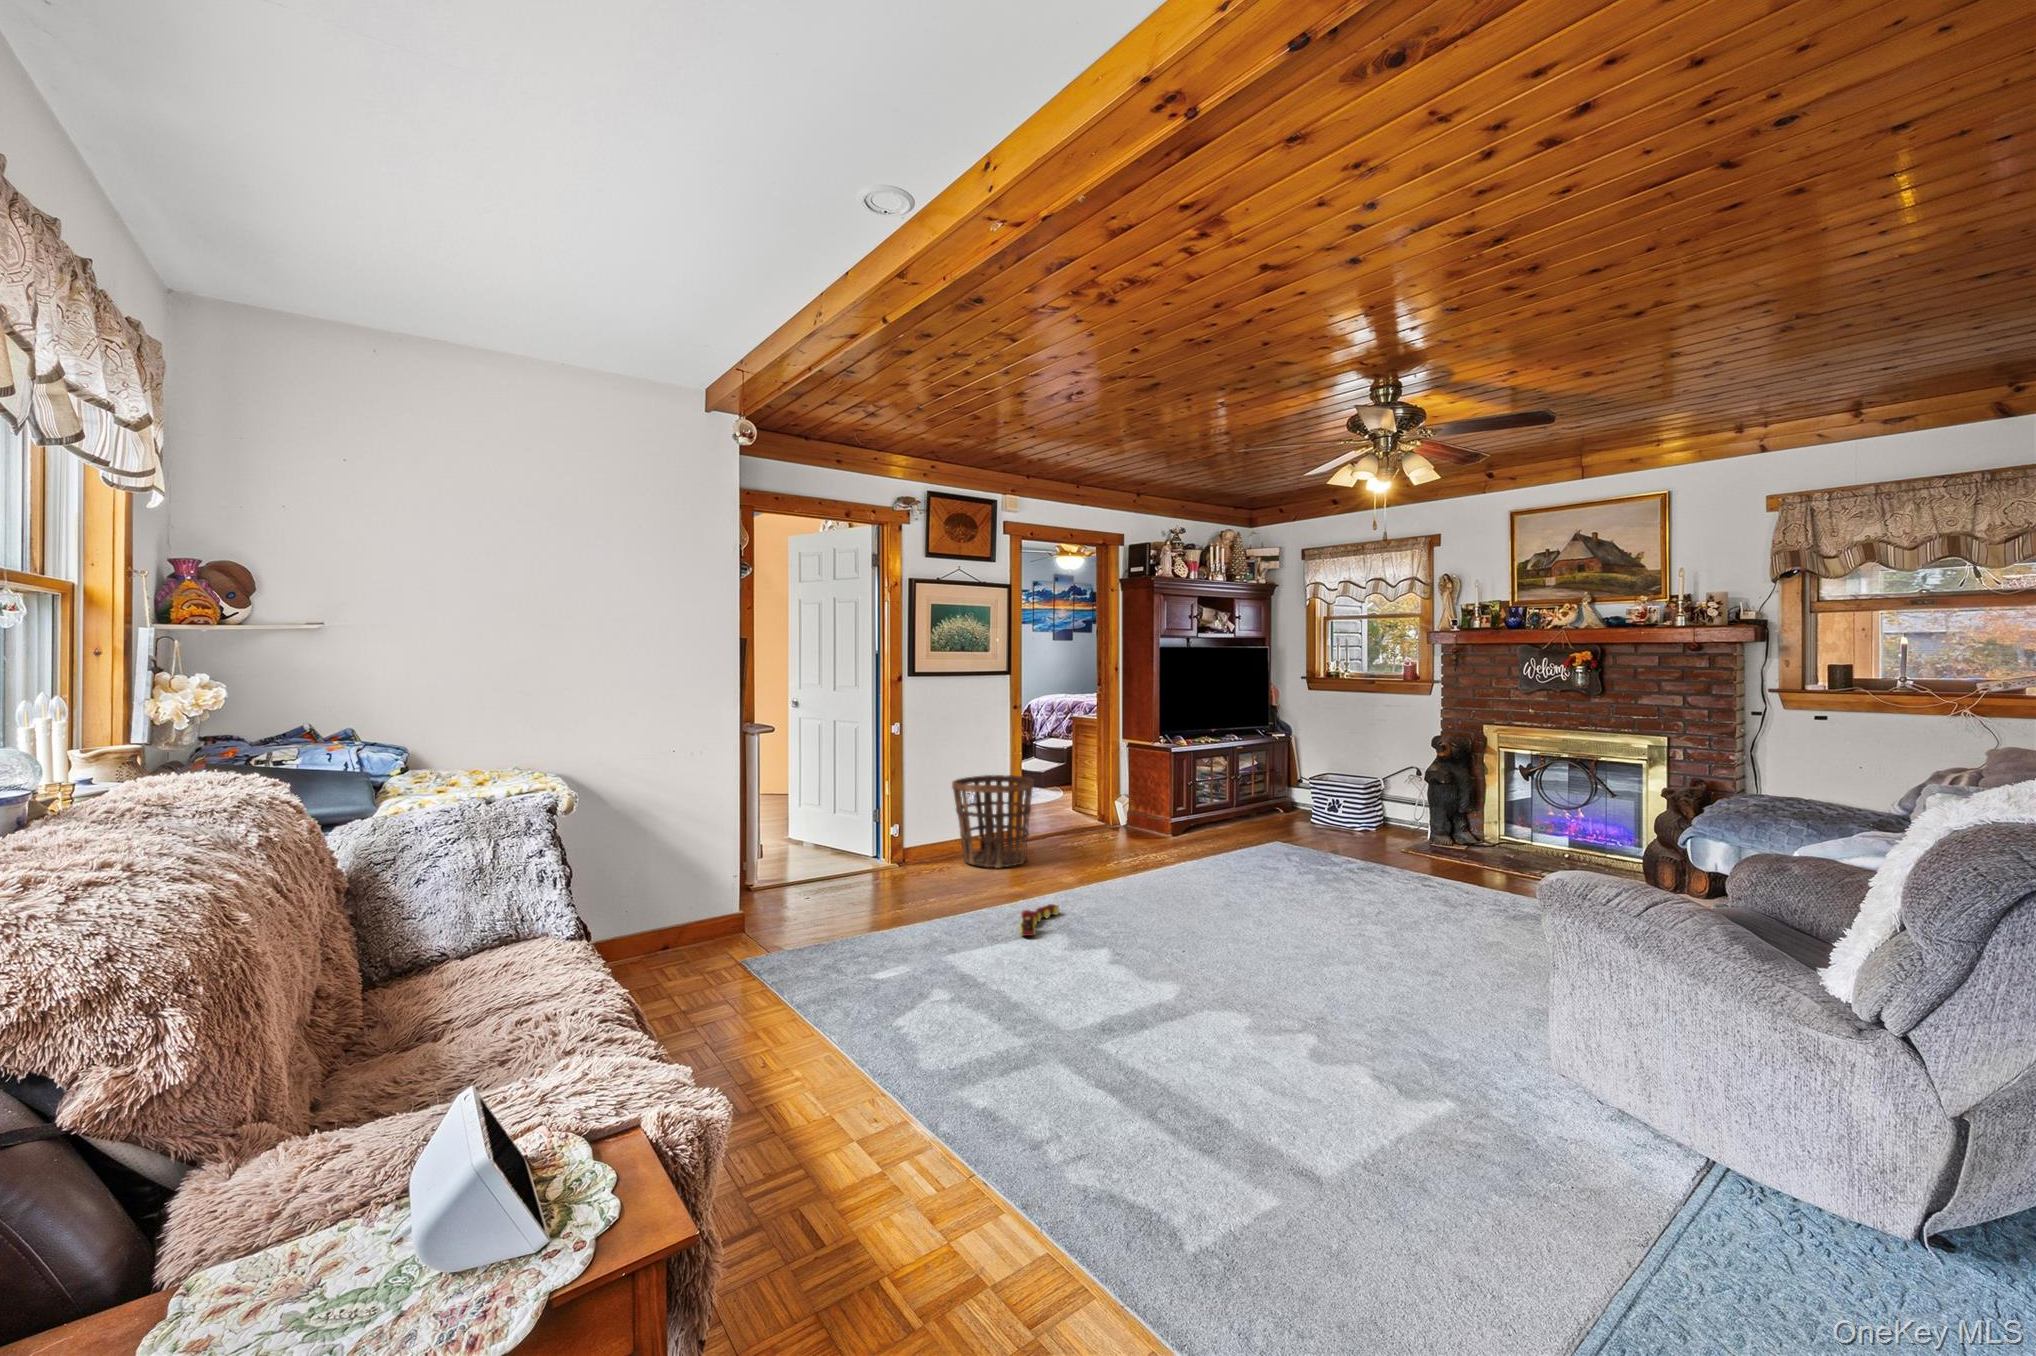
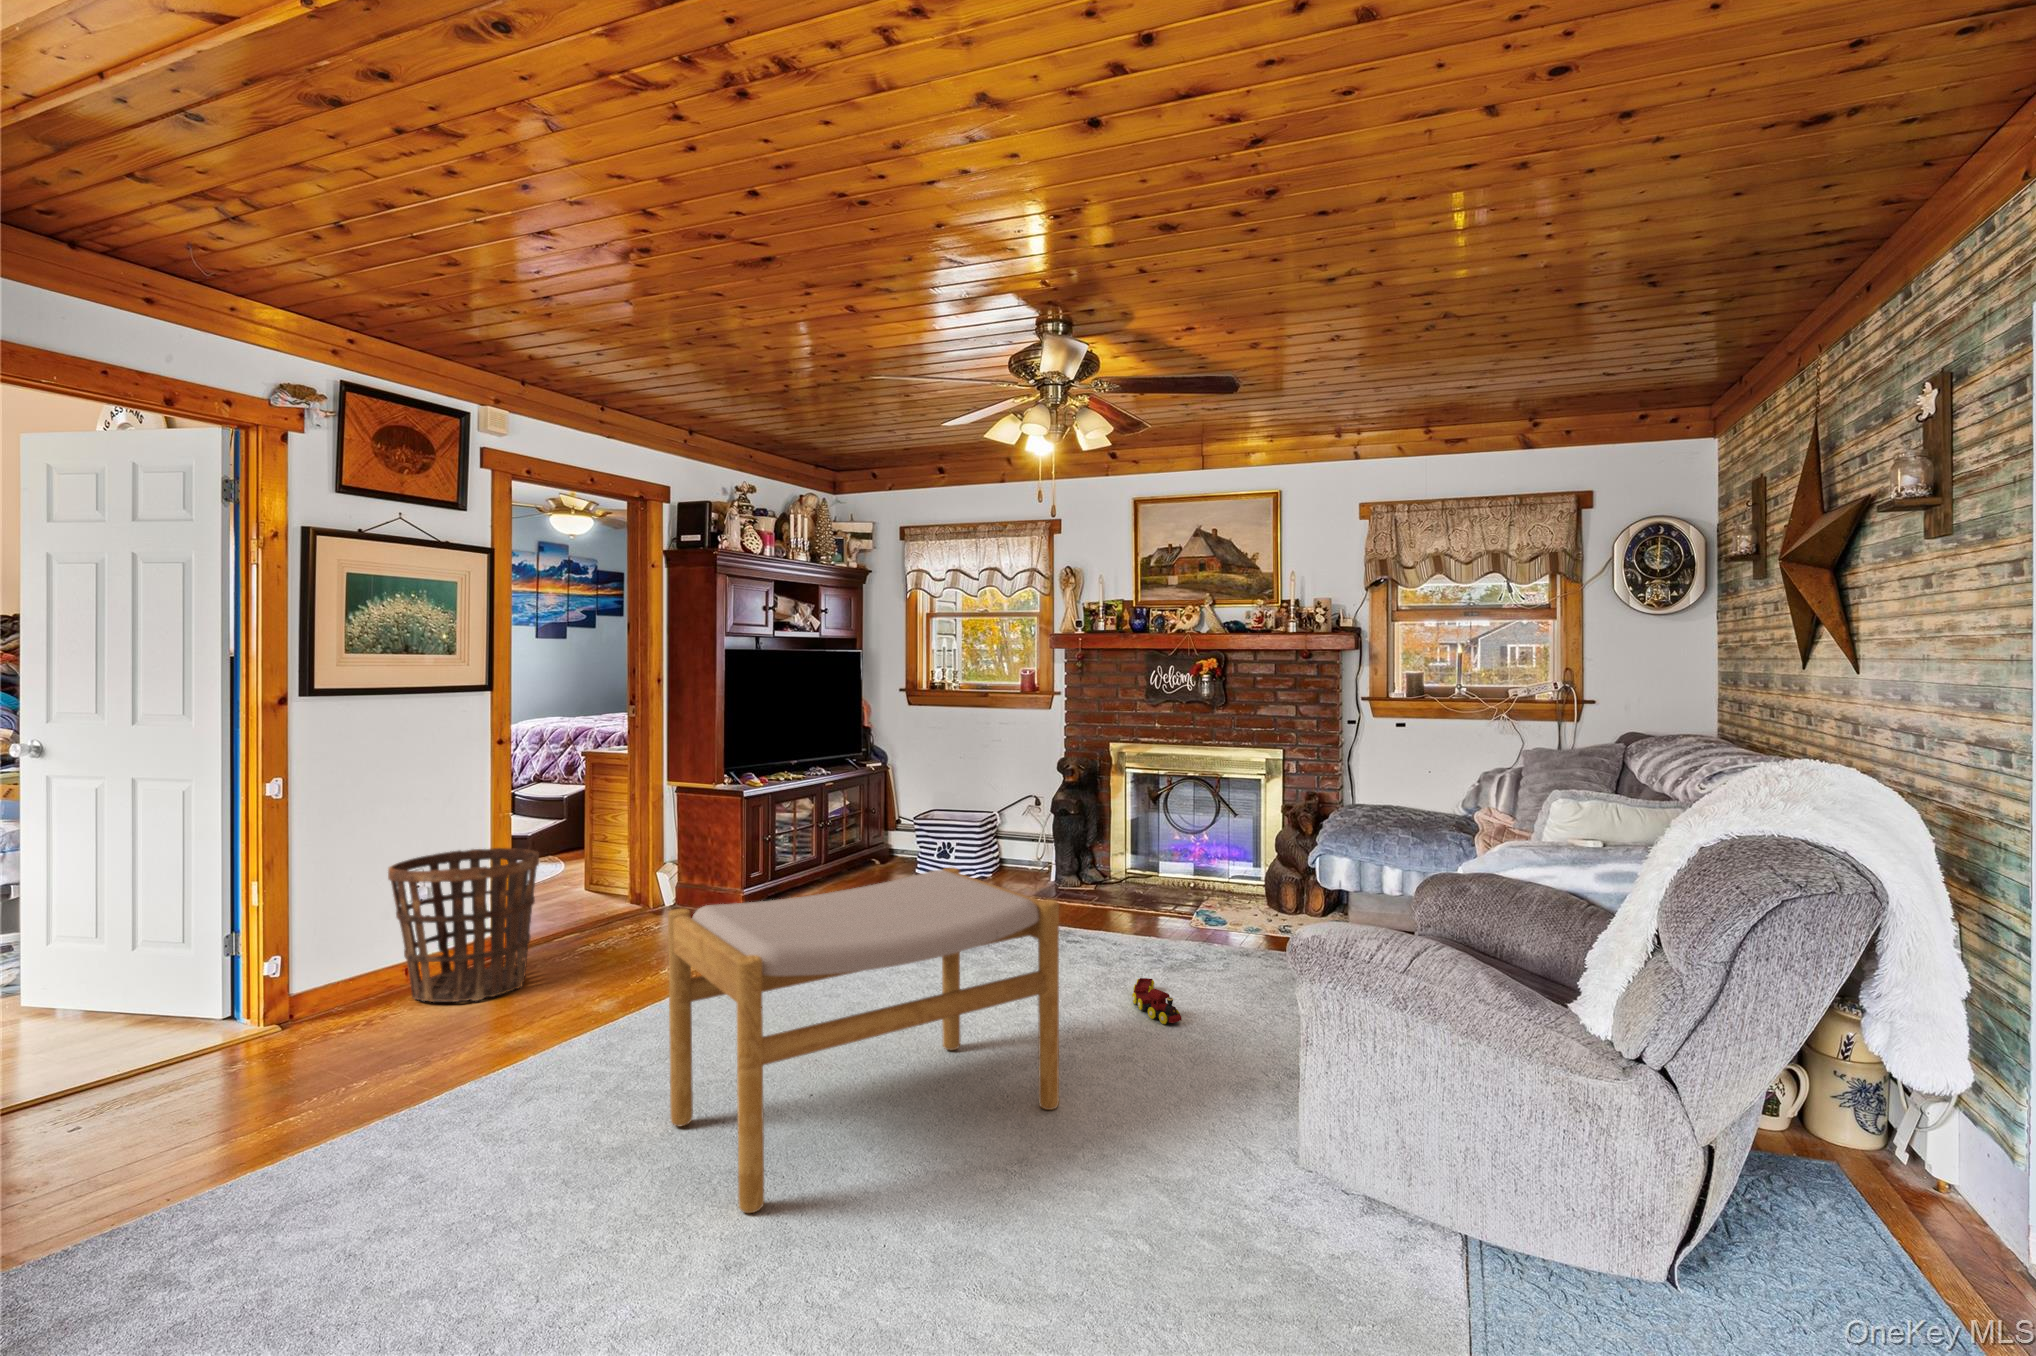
footstool: none [1092,809,1366,1009] -> present [668,867,1059,1213]
toy train: present [1020,904,1059,936] -> present [1132,978,1182,1024]

